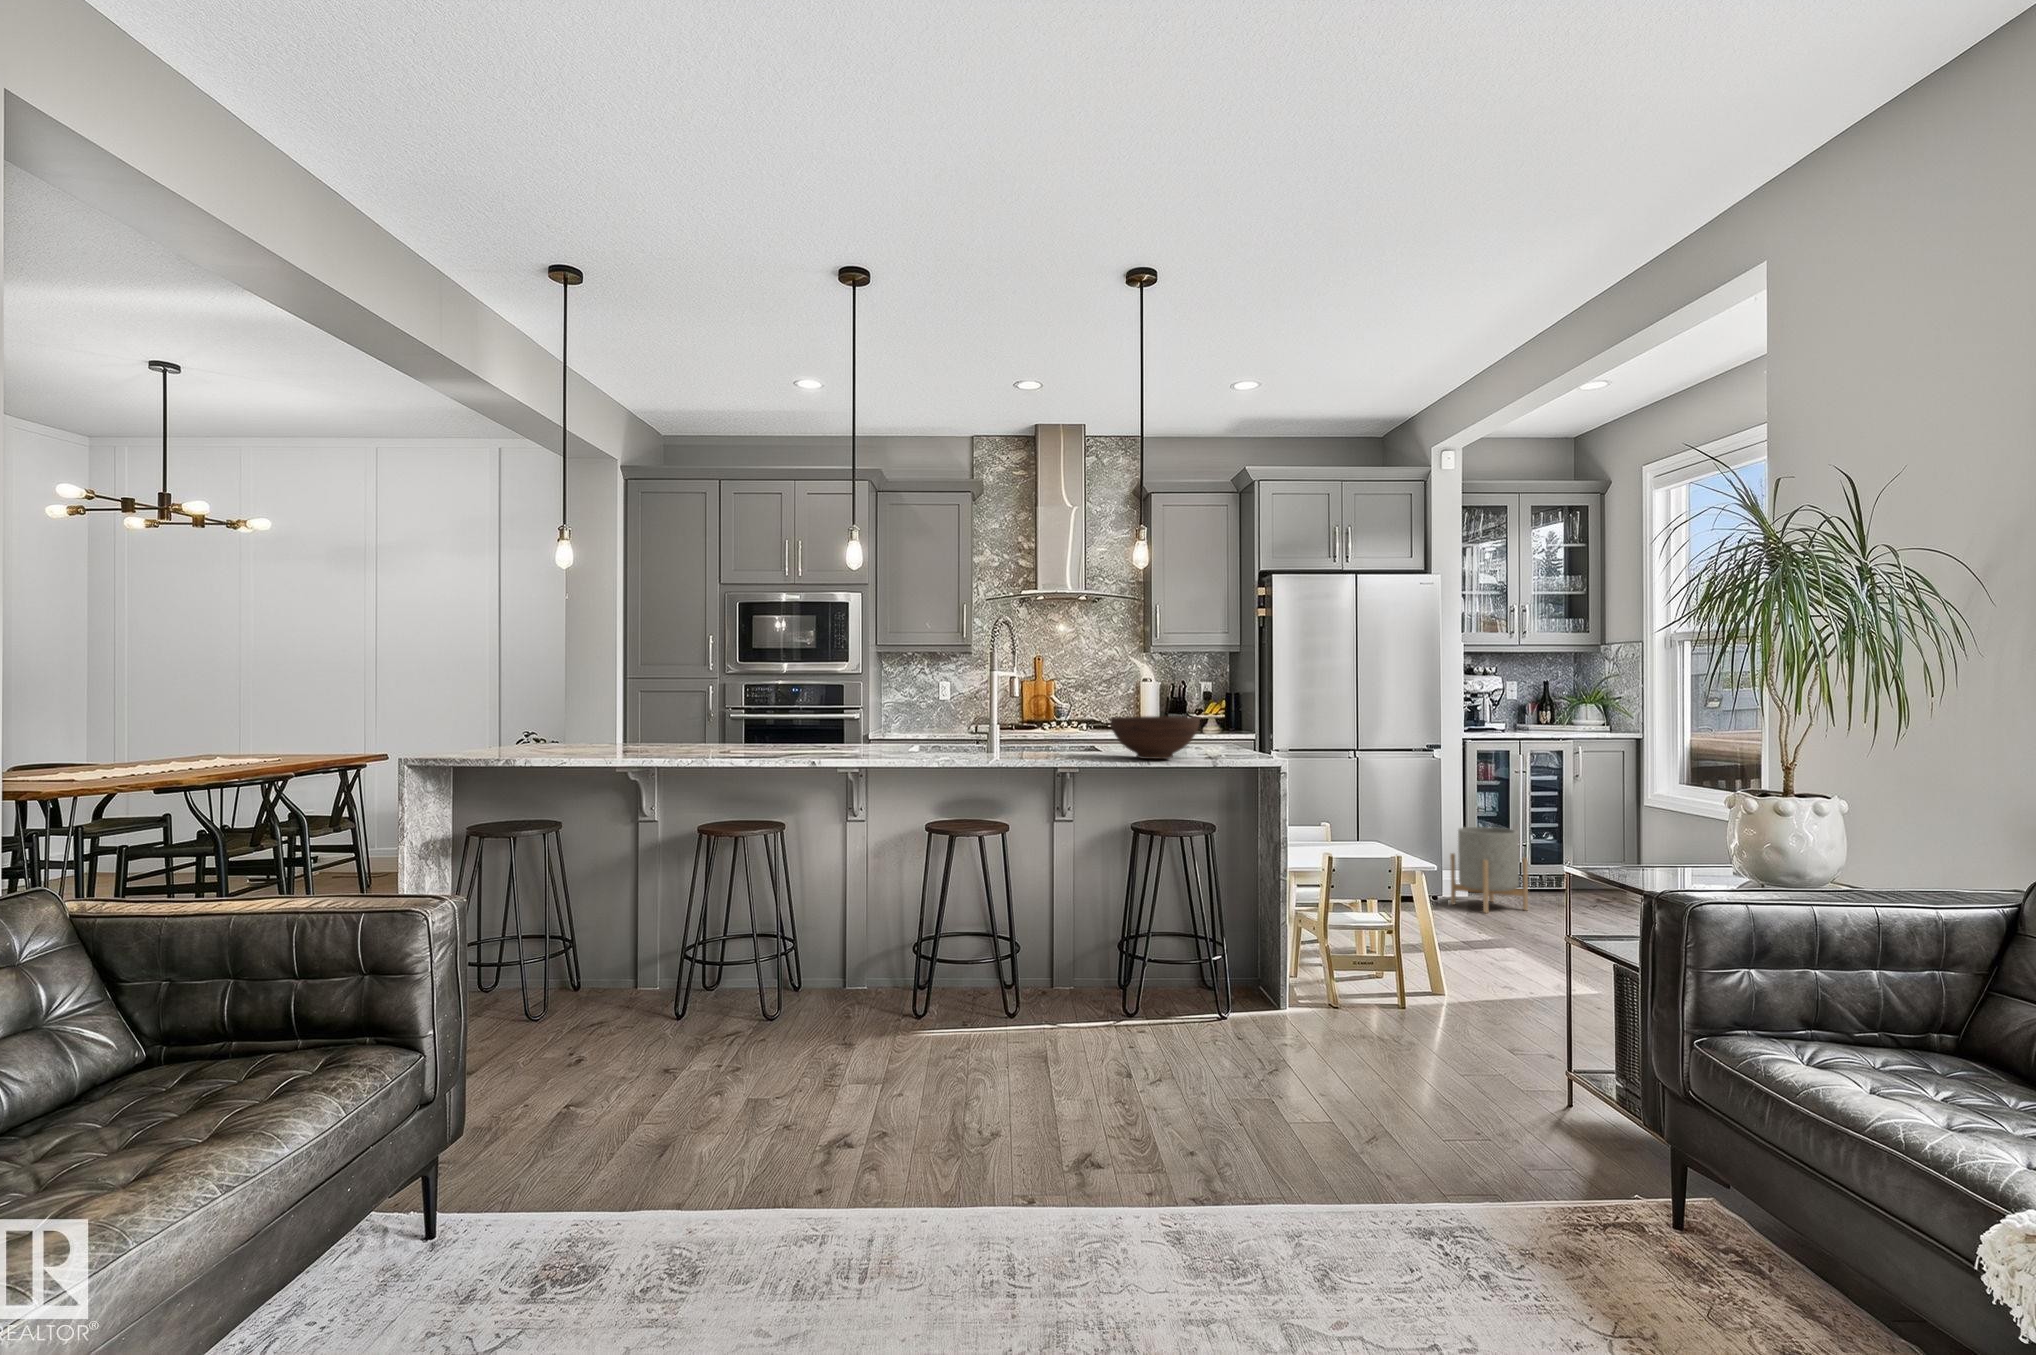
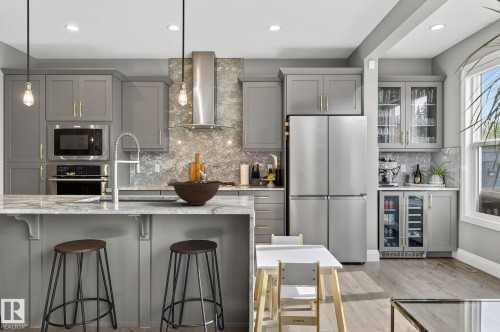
planter: present [1450,827,1528,913] -> none [371,230,405,270]

